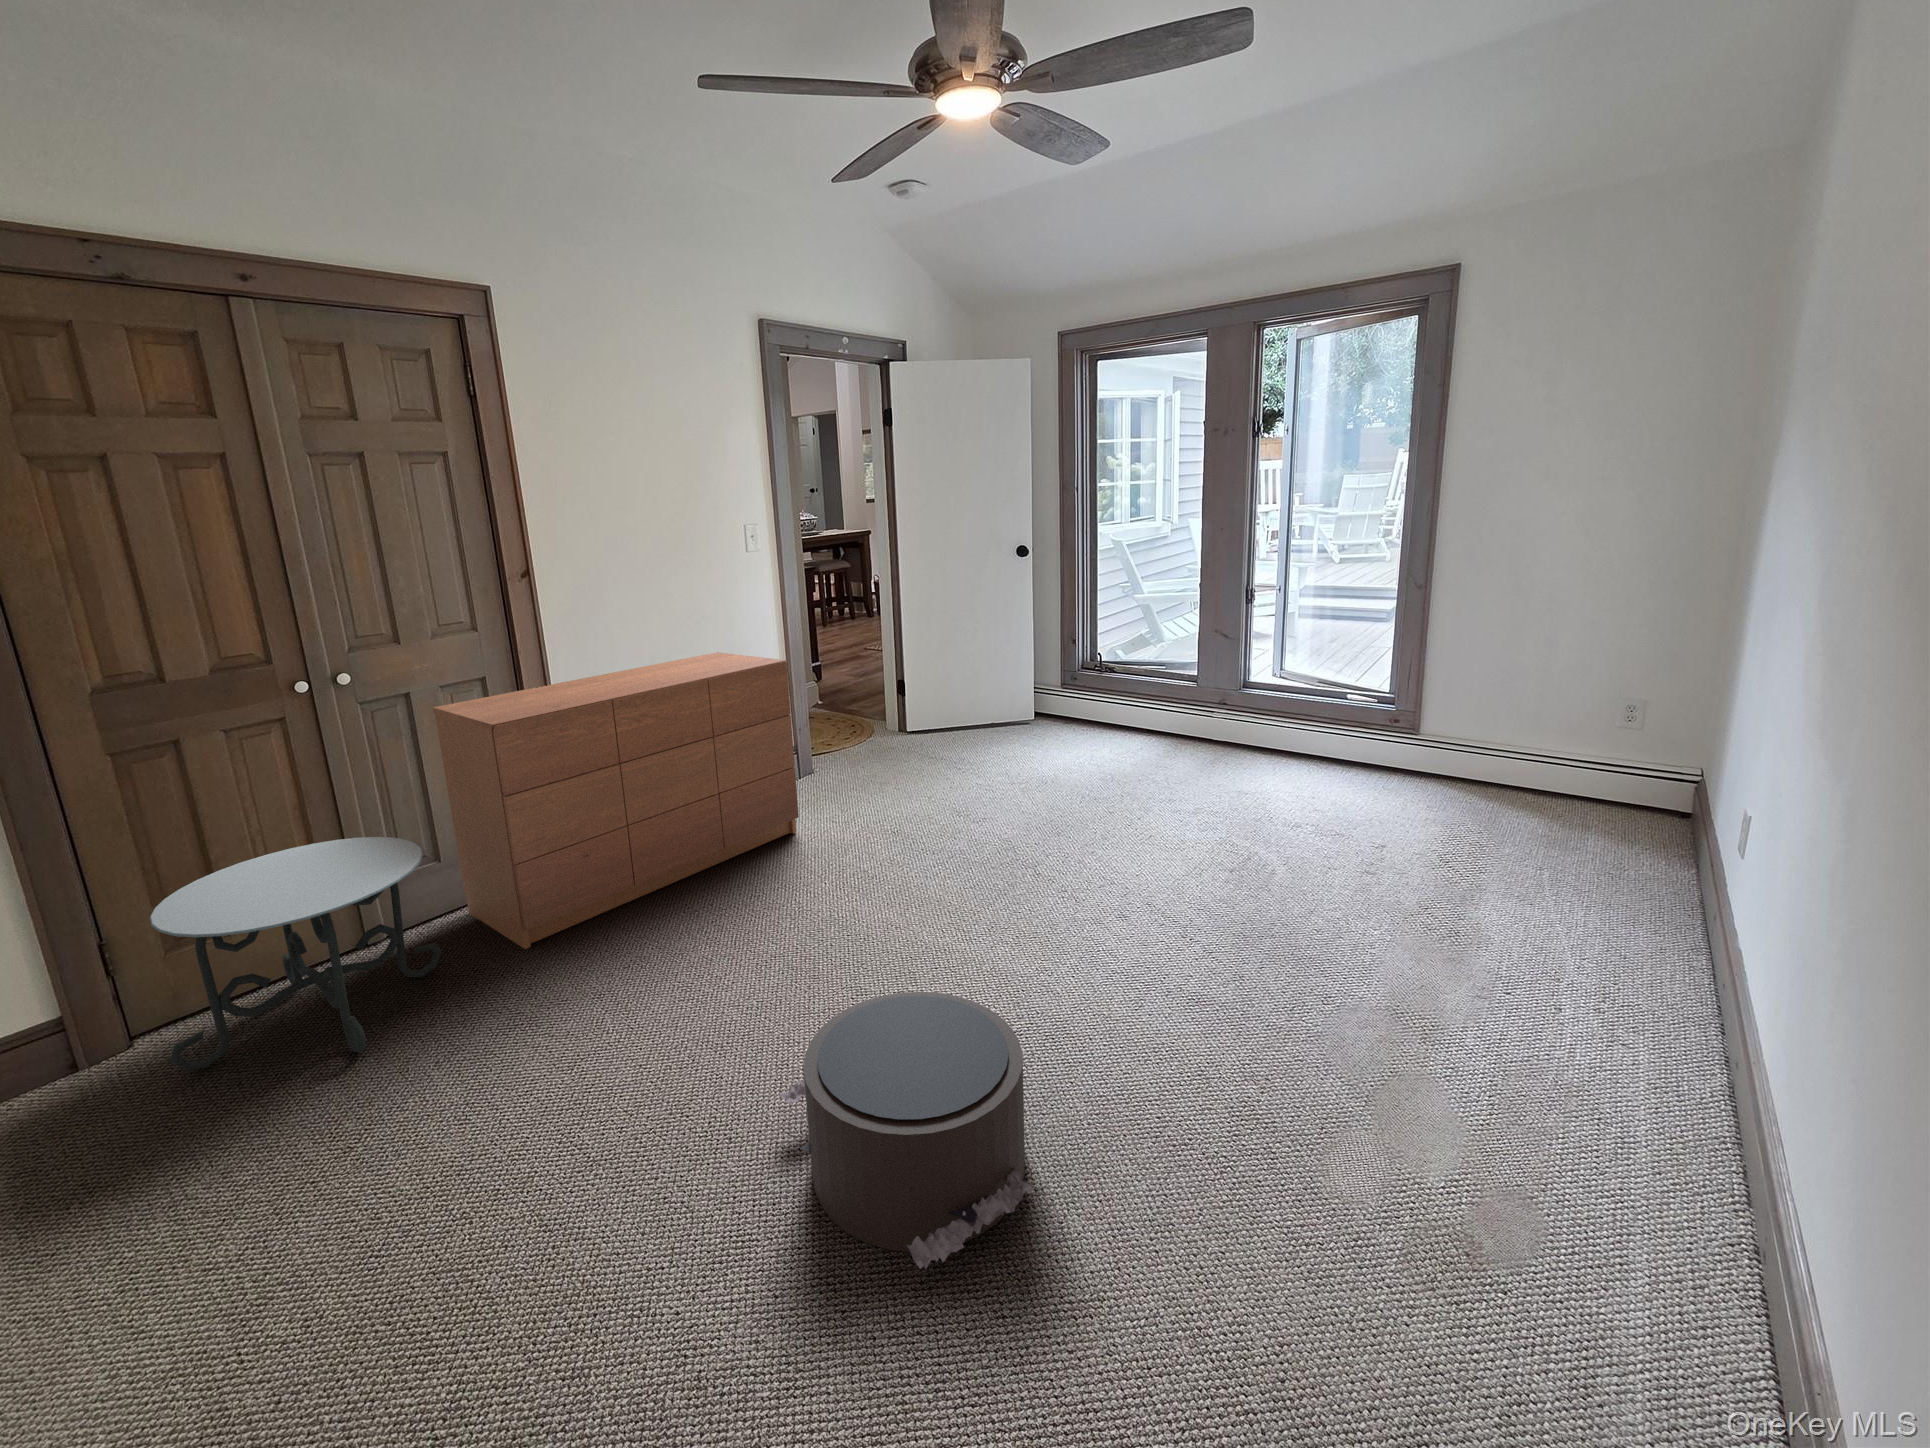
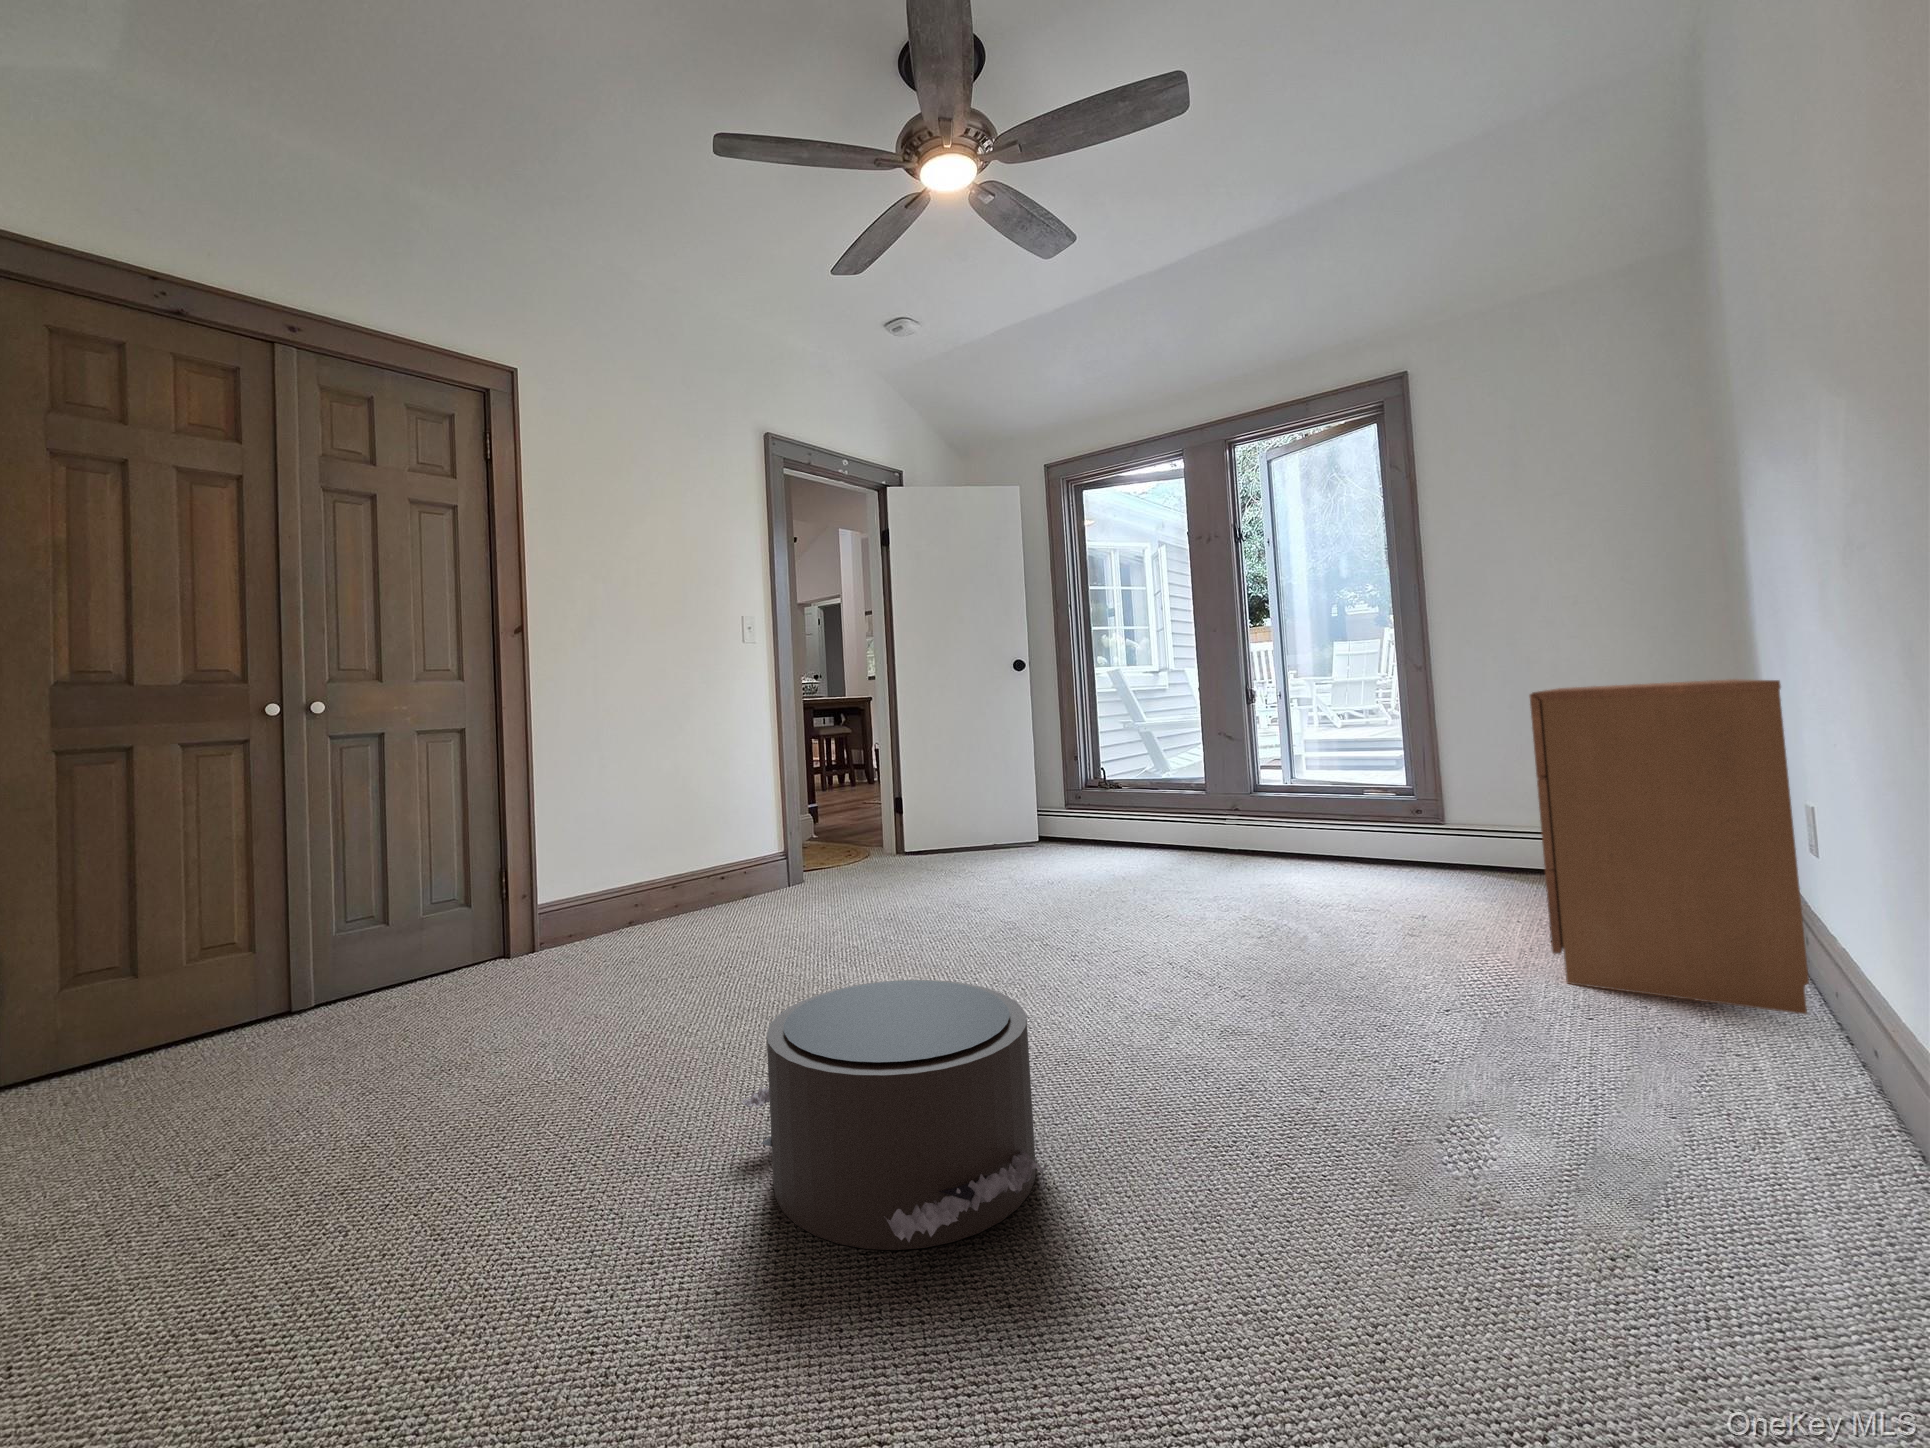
dresser: present [433,652,799,949] -> present [1529,679,1809,1014]
side table: present [150,837,442,1071] -> none [24,872,367,1113]

